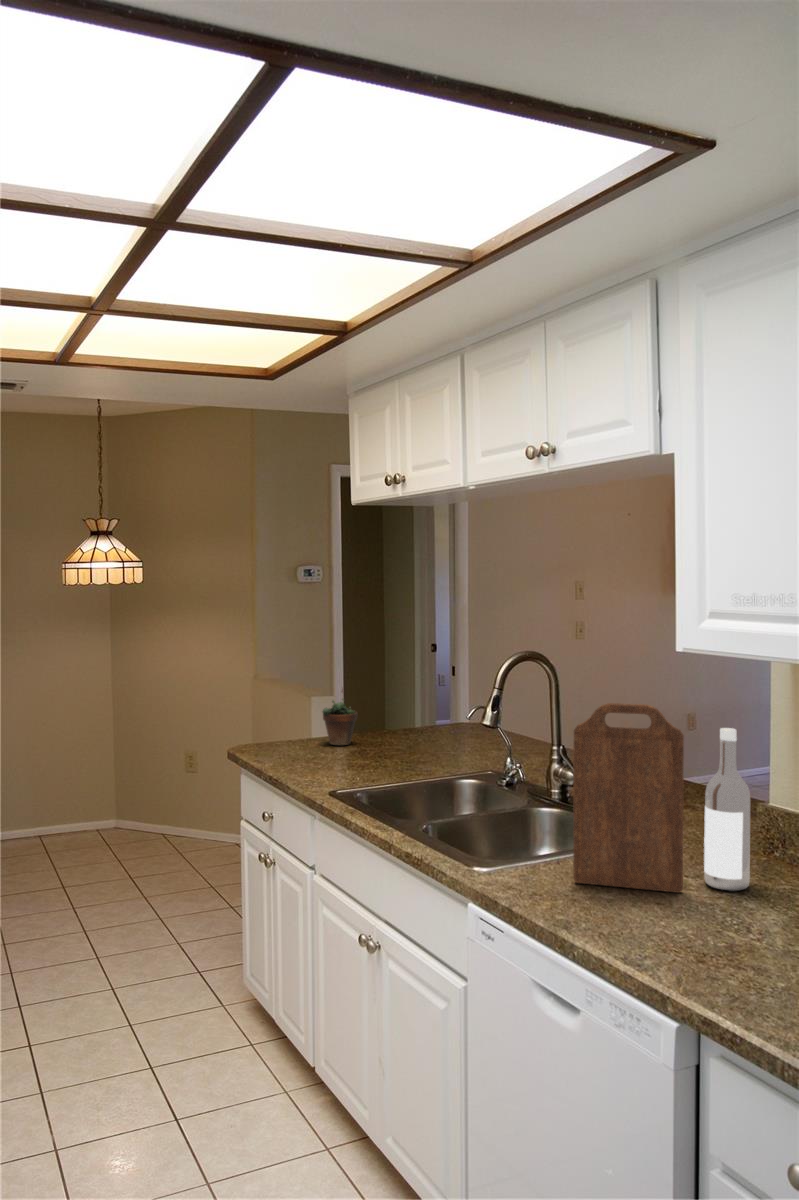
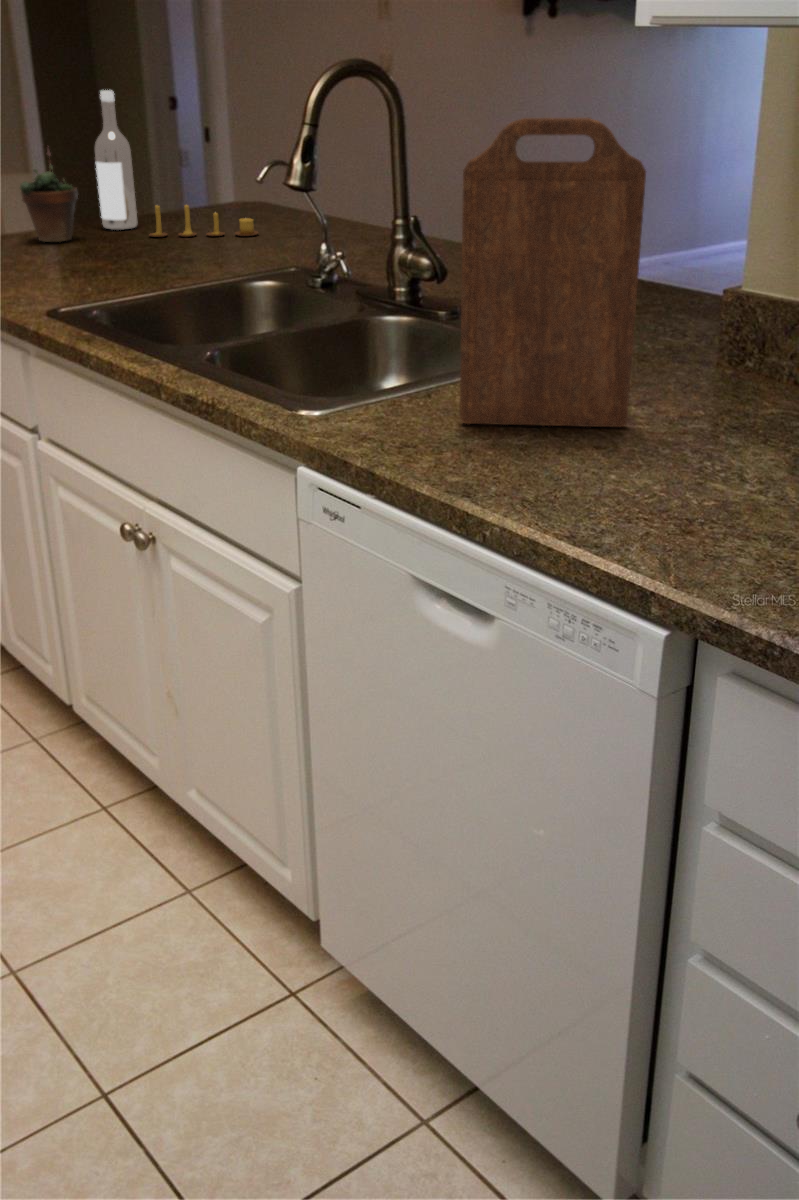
candle: none [400,723,471,747] -> present [149,205,258,237]
wine bottle: present [704,728,750,891] -> present [95,90,138,230]

